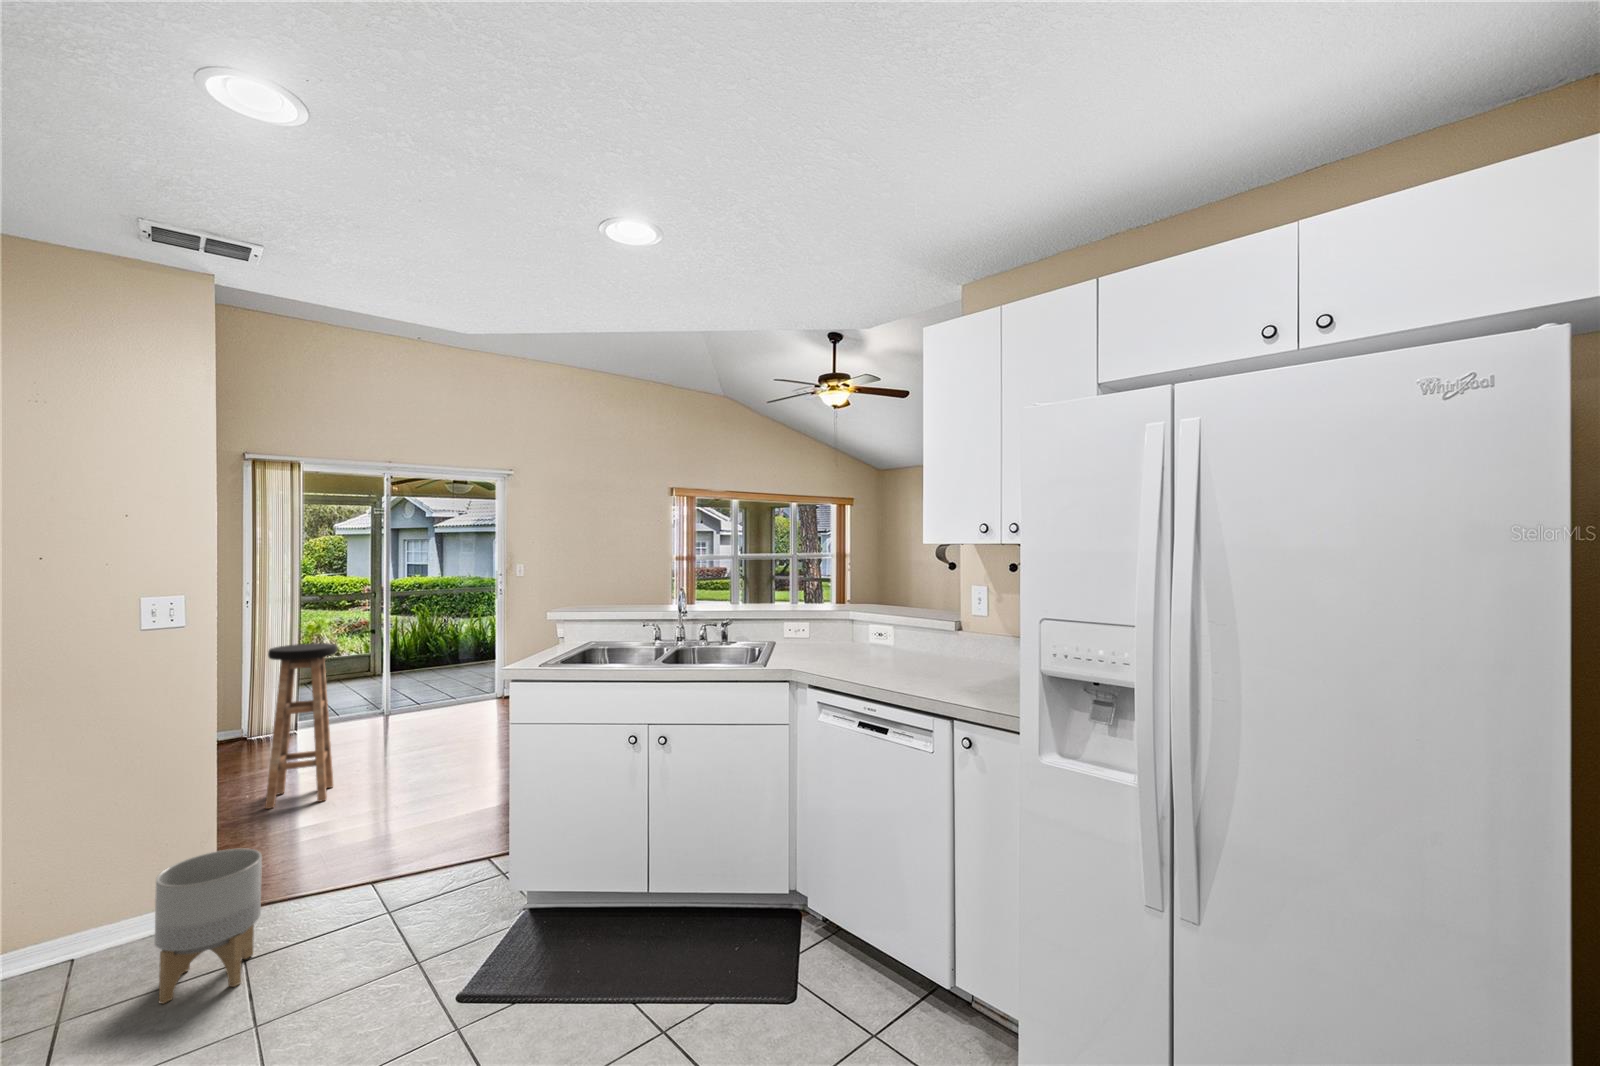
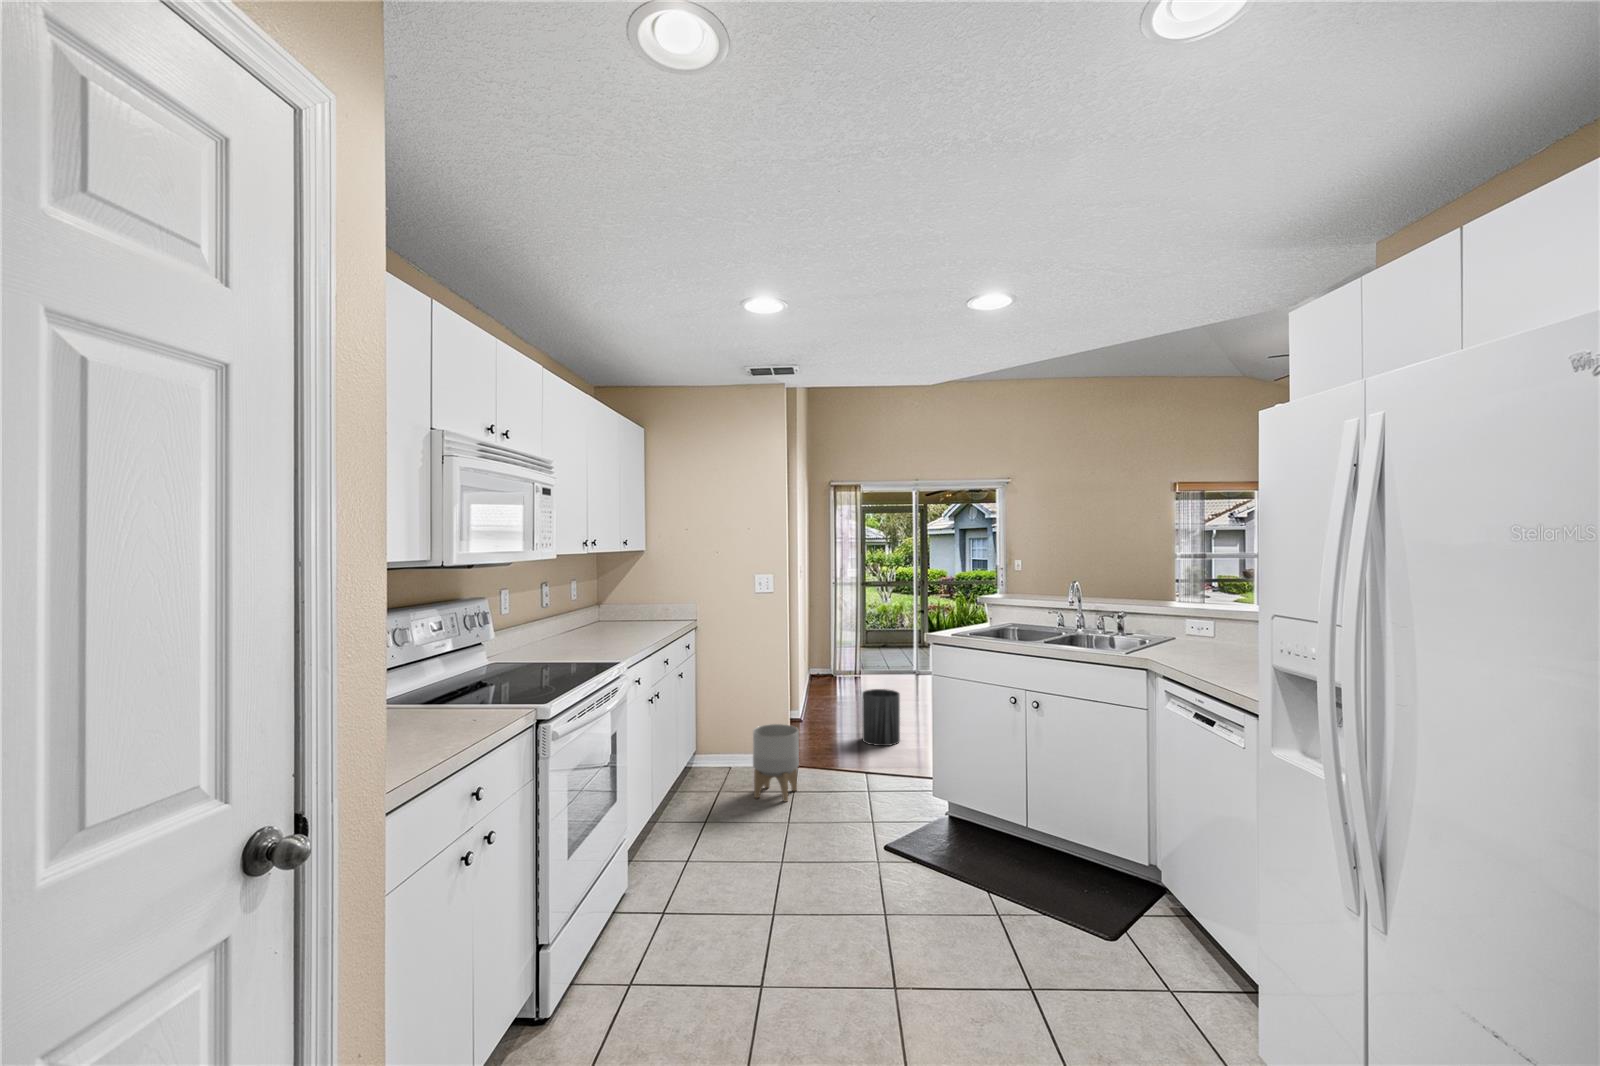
bar stool: present [265,643,337,809] -> none [827,612,867,722]
trash can: none [343,747,405,833] -> present [862,689,900,746]

